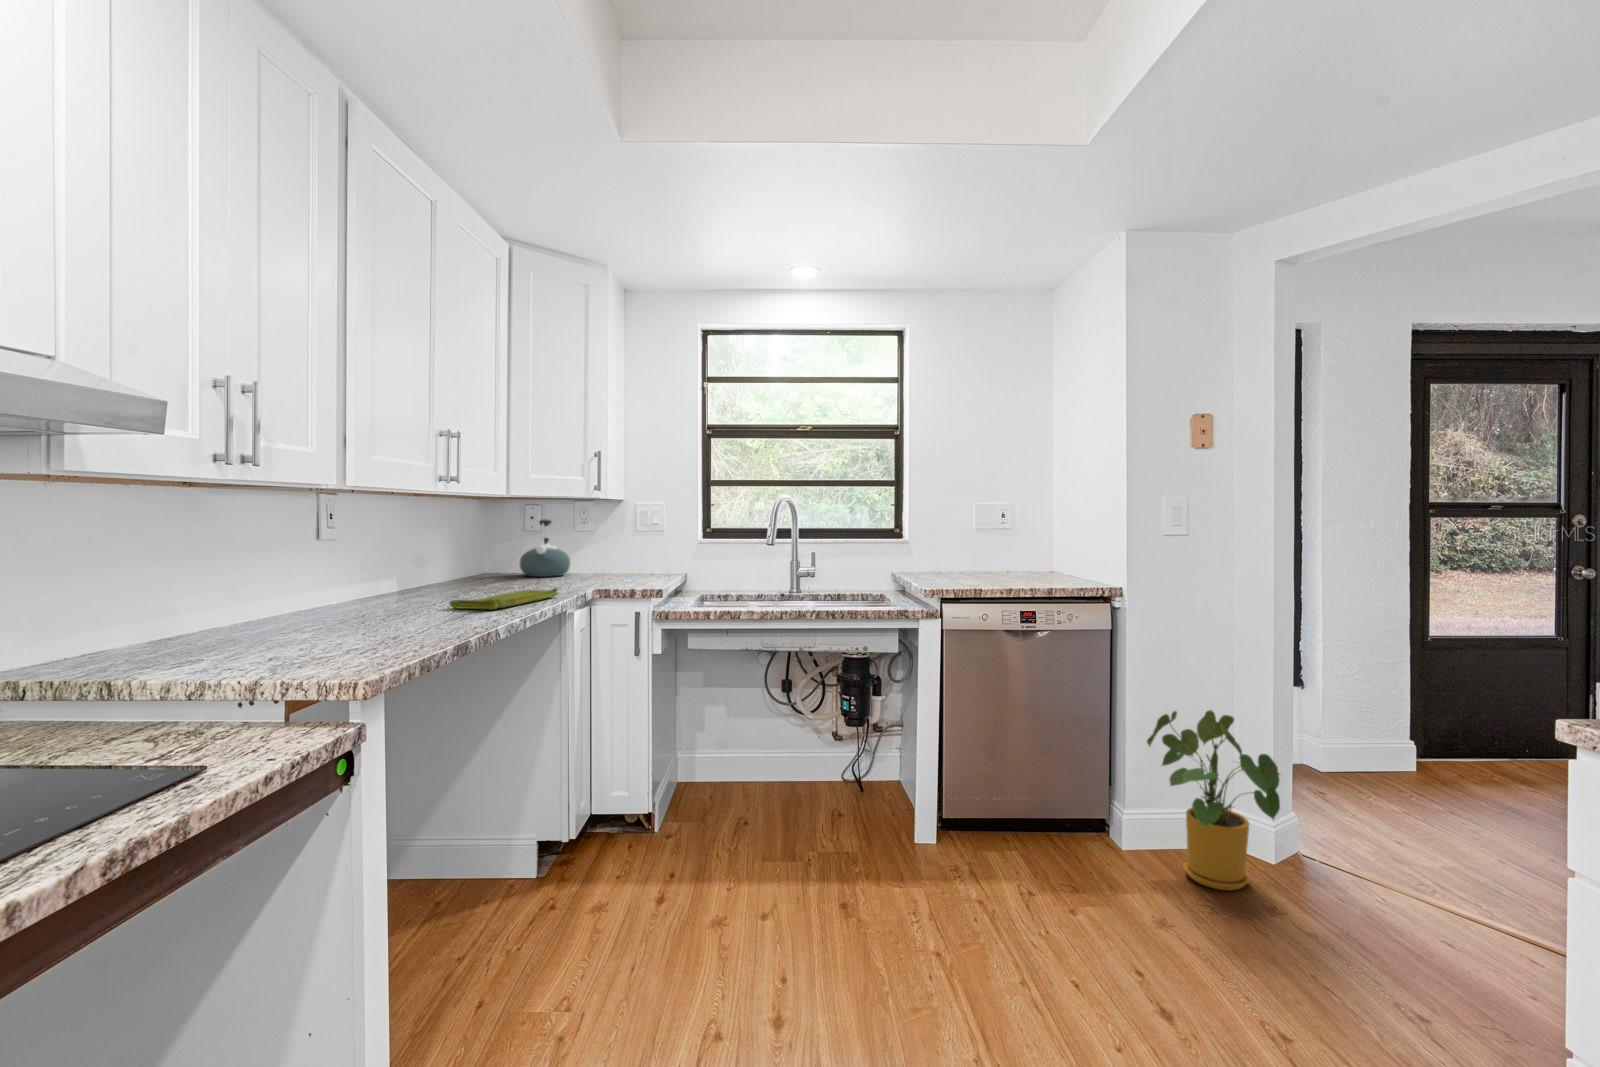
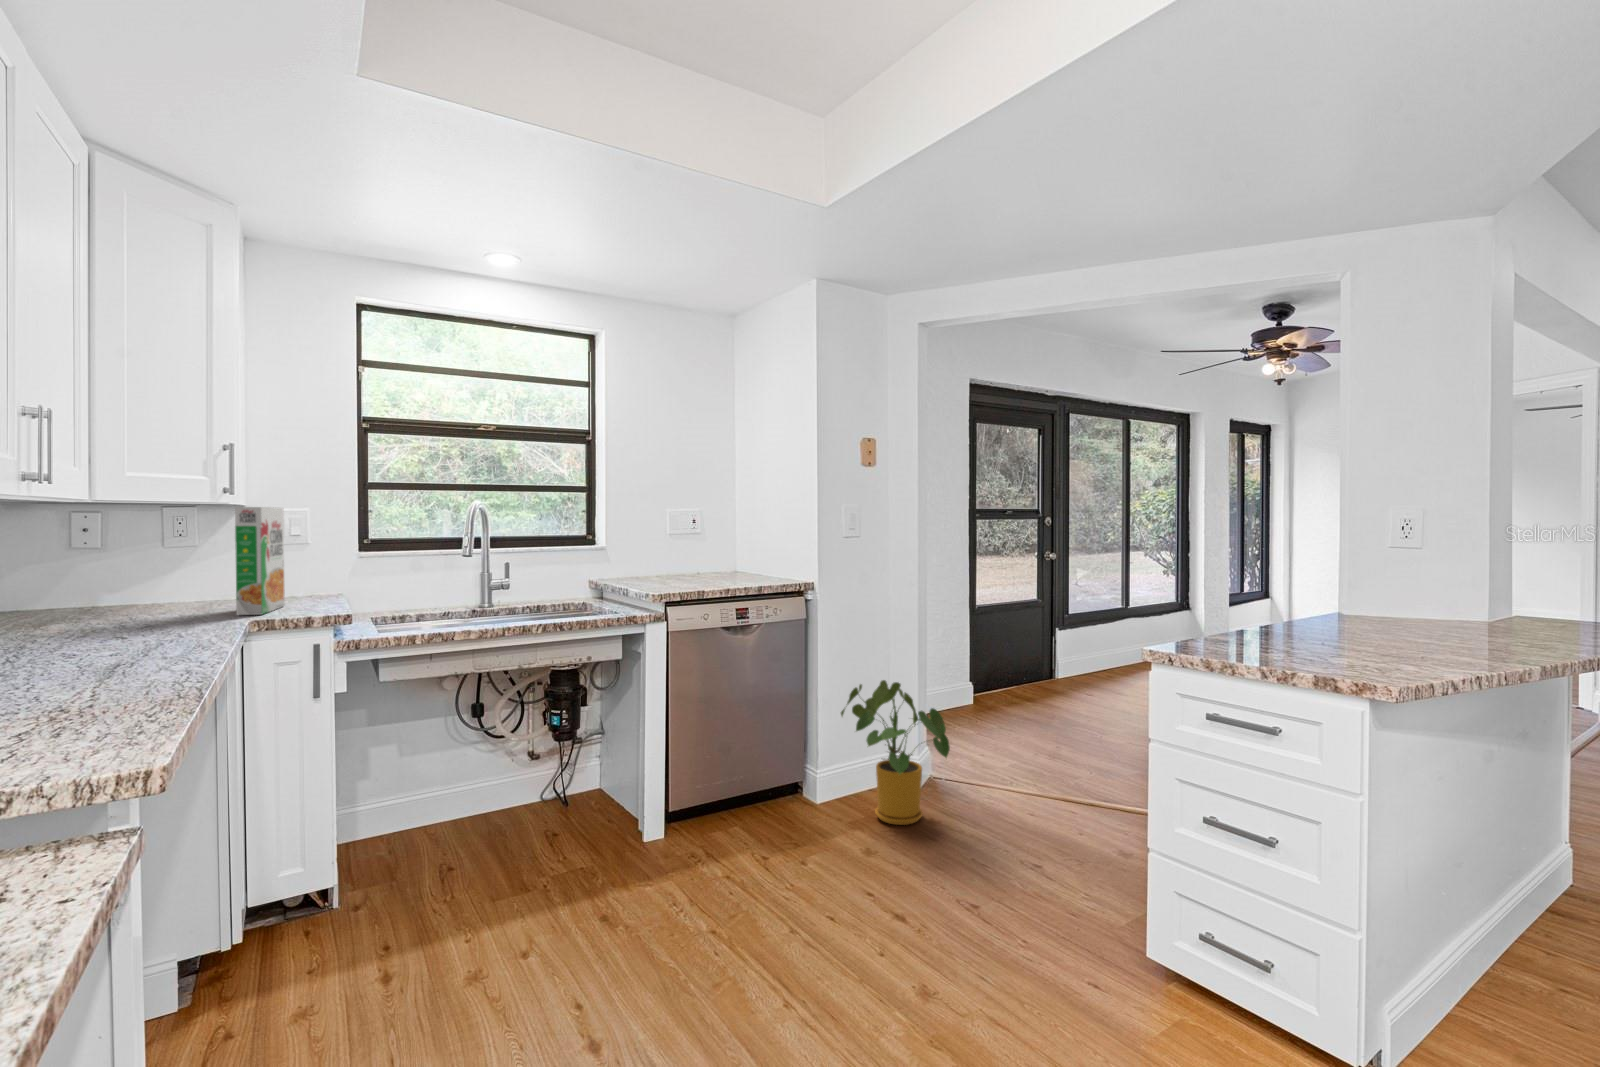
cereal box: none [590,501,632,587] -> present [235,507,285,615]
kettle: present [520,520,570,577] -> none [88,531,173,609]
dish towel: present [450,588,558,609] -> none [68,619,217,656]

